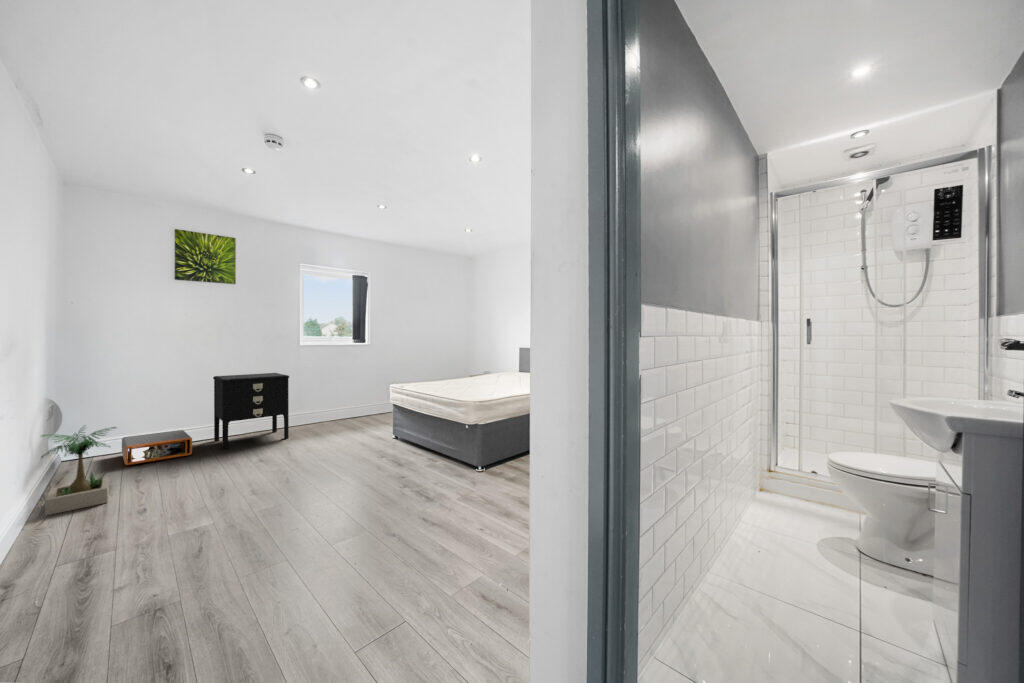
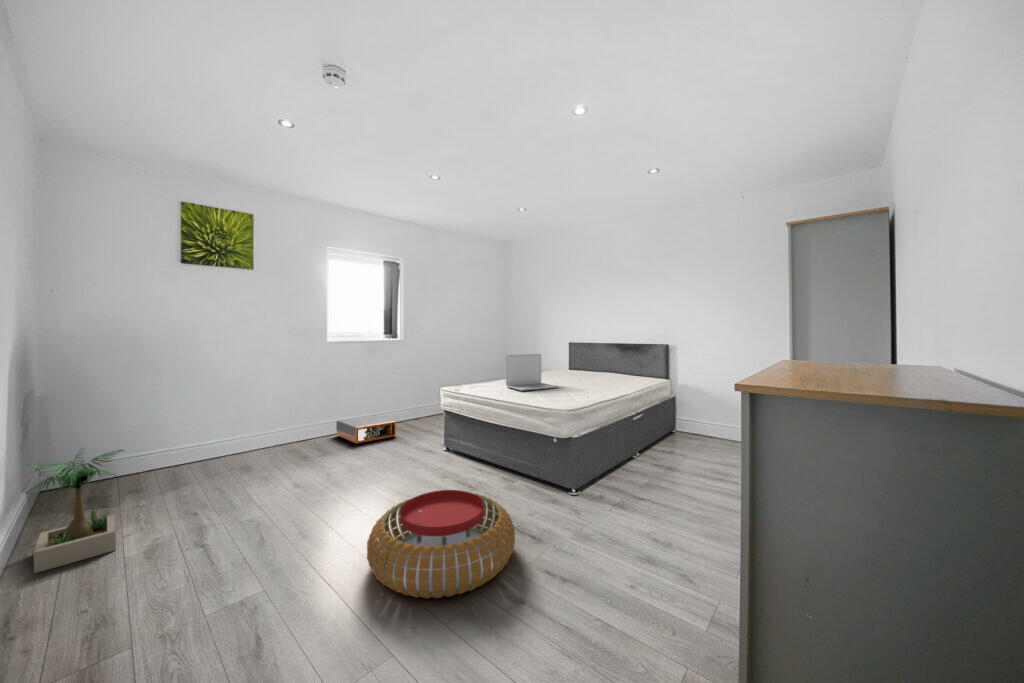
laptop: none [447,357,489,388] -> present [506,354,557,391]
nightstand: present [213,373,289,449] -> none [230,374,320,468]
storage box: present [122,430,192,465] -> present [336,415,396,444]
pouf: none [288,461,408,533] -> present [367,490,515,599]

